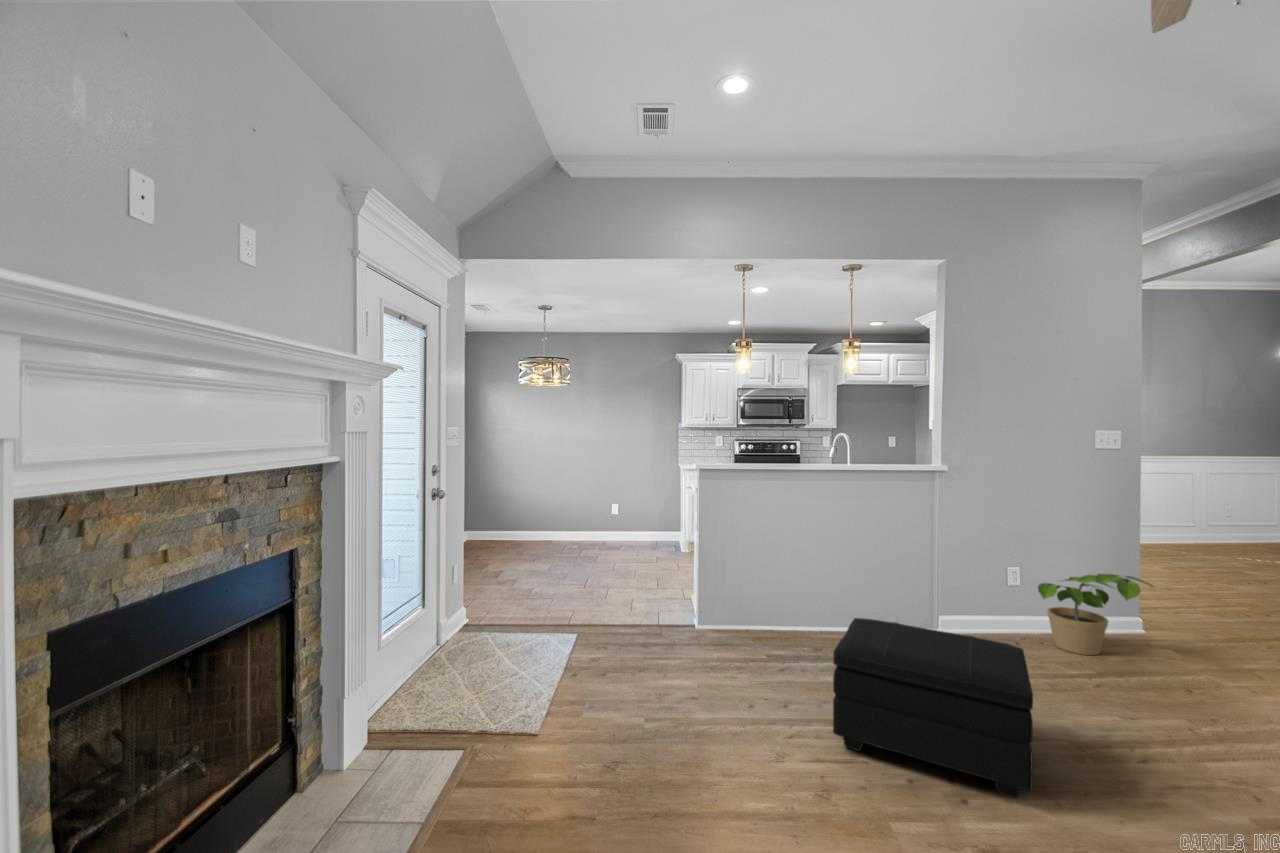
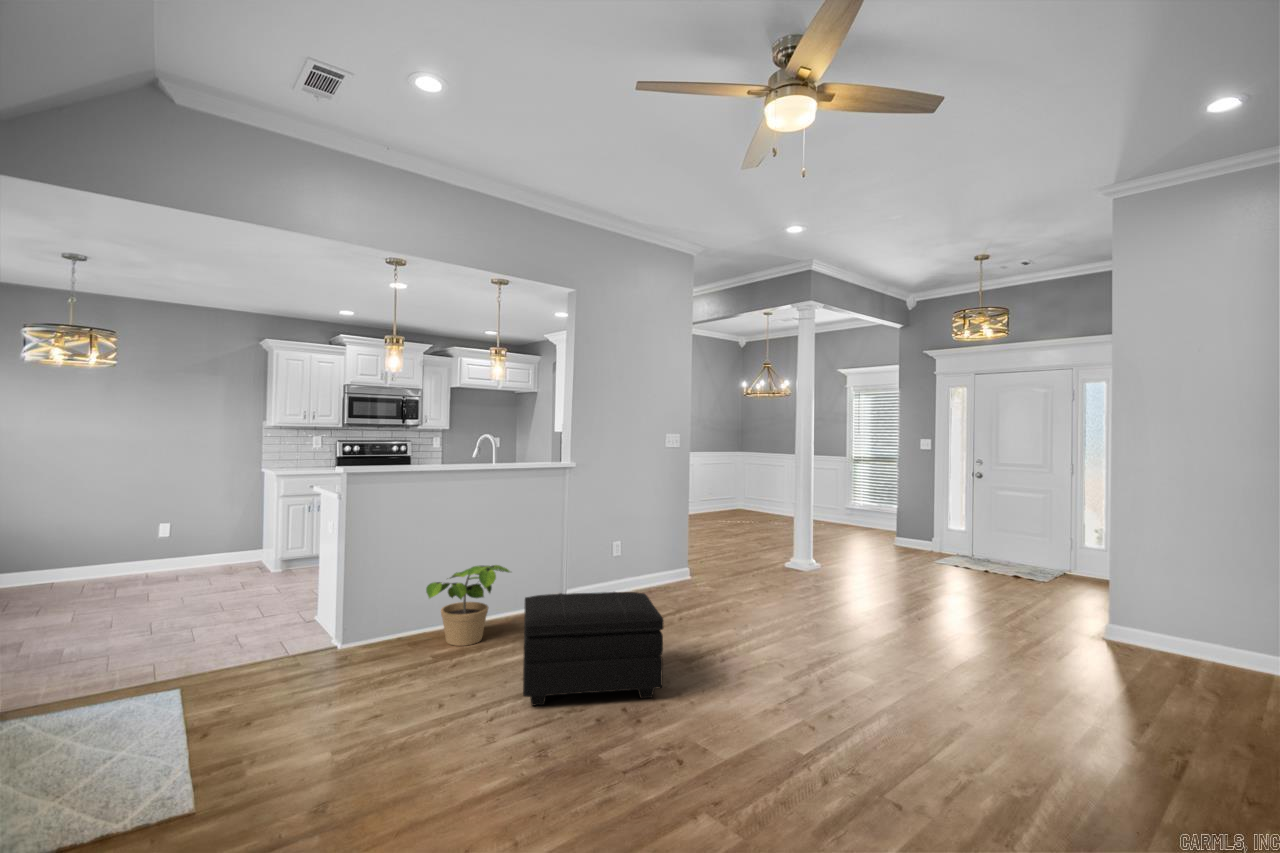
potted plant: present [1038,574,1154,655] -> present [426,565,510,646]

